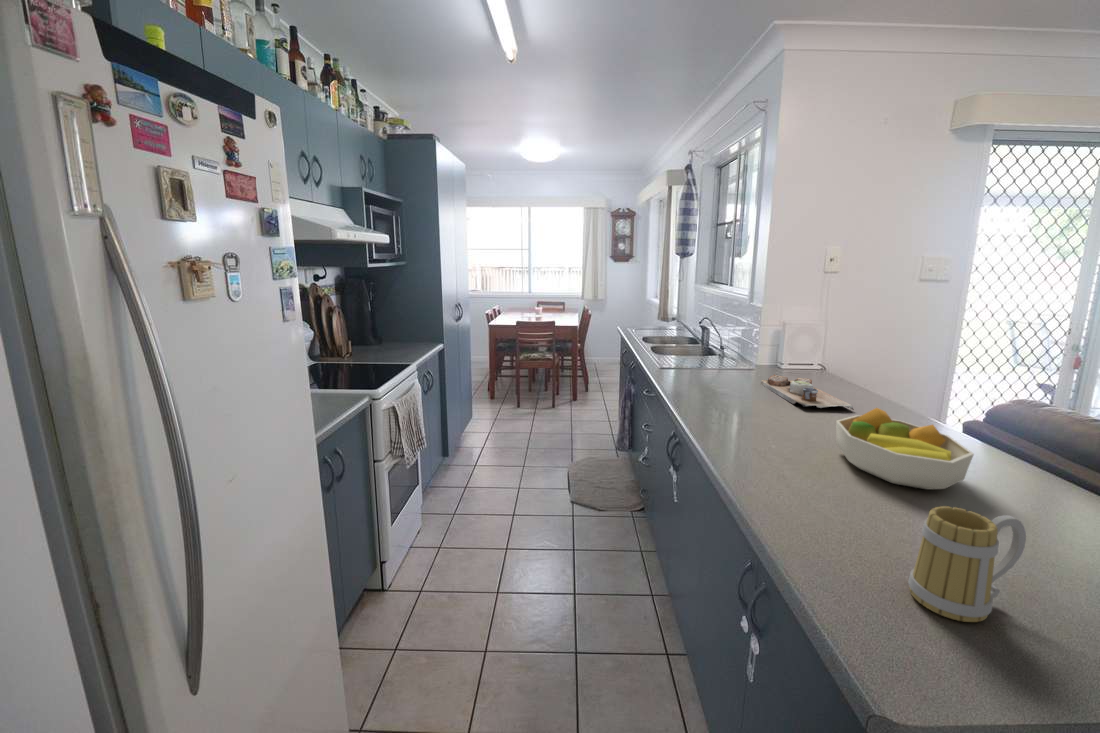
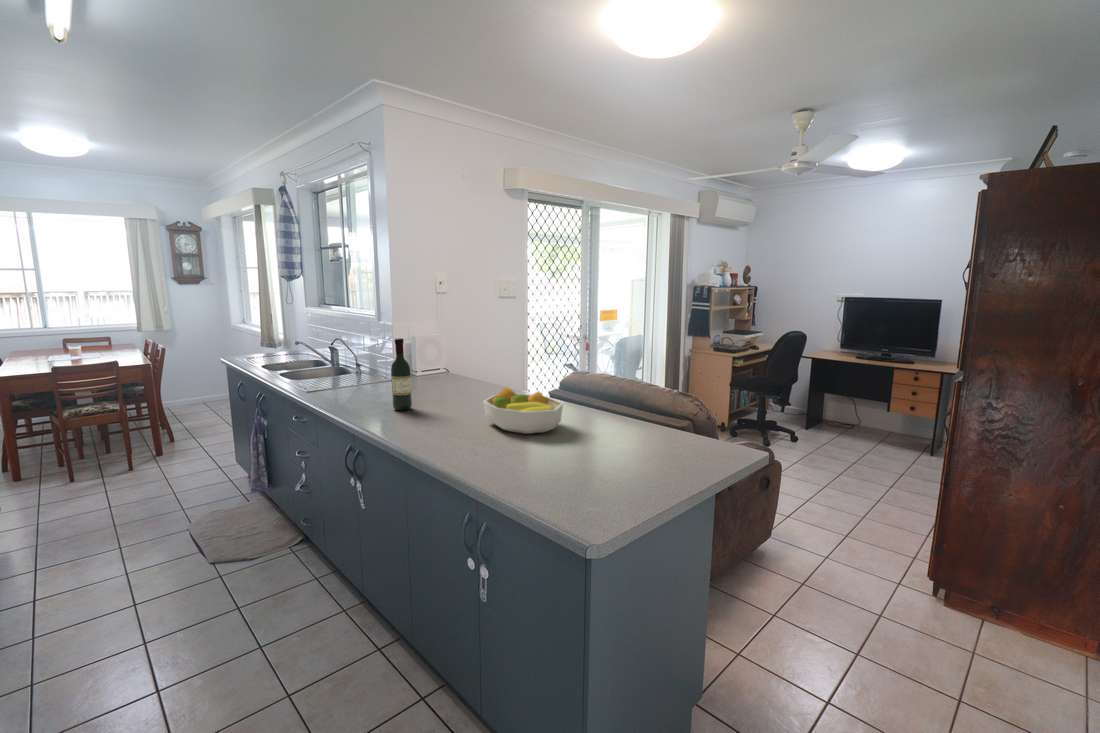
wine bottle: none [729,325,755,409] -> present [391,338,412,411]
cutting board: present [761,375,854,410] -> none [407,379,483,400]
mug: present [908,506,1026,622] -> none [558,423,602,488]

